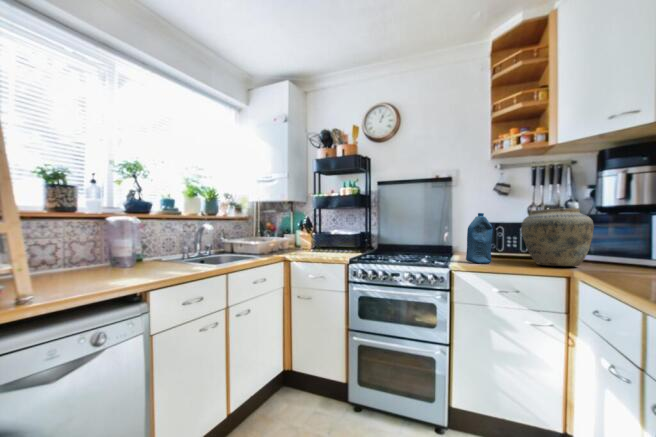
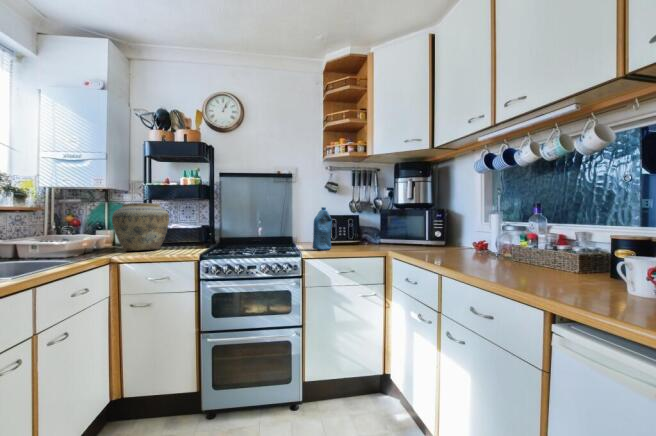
vase: present [521,208,594,266] -> present [112,203,169,251]

